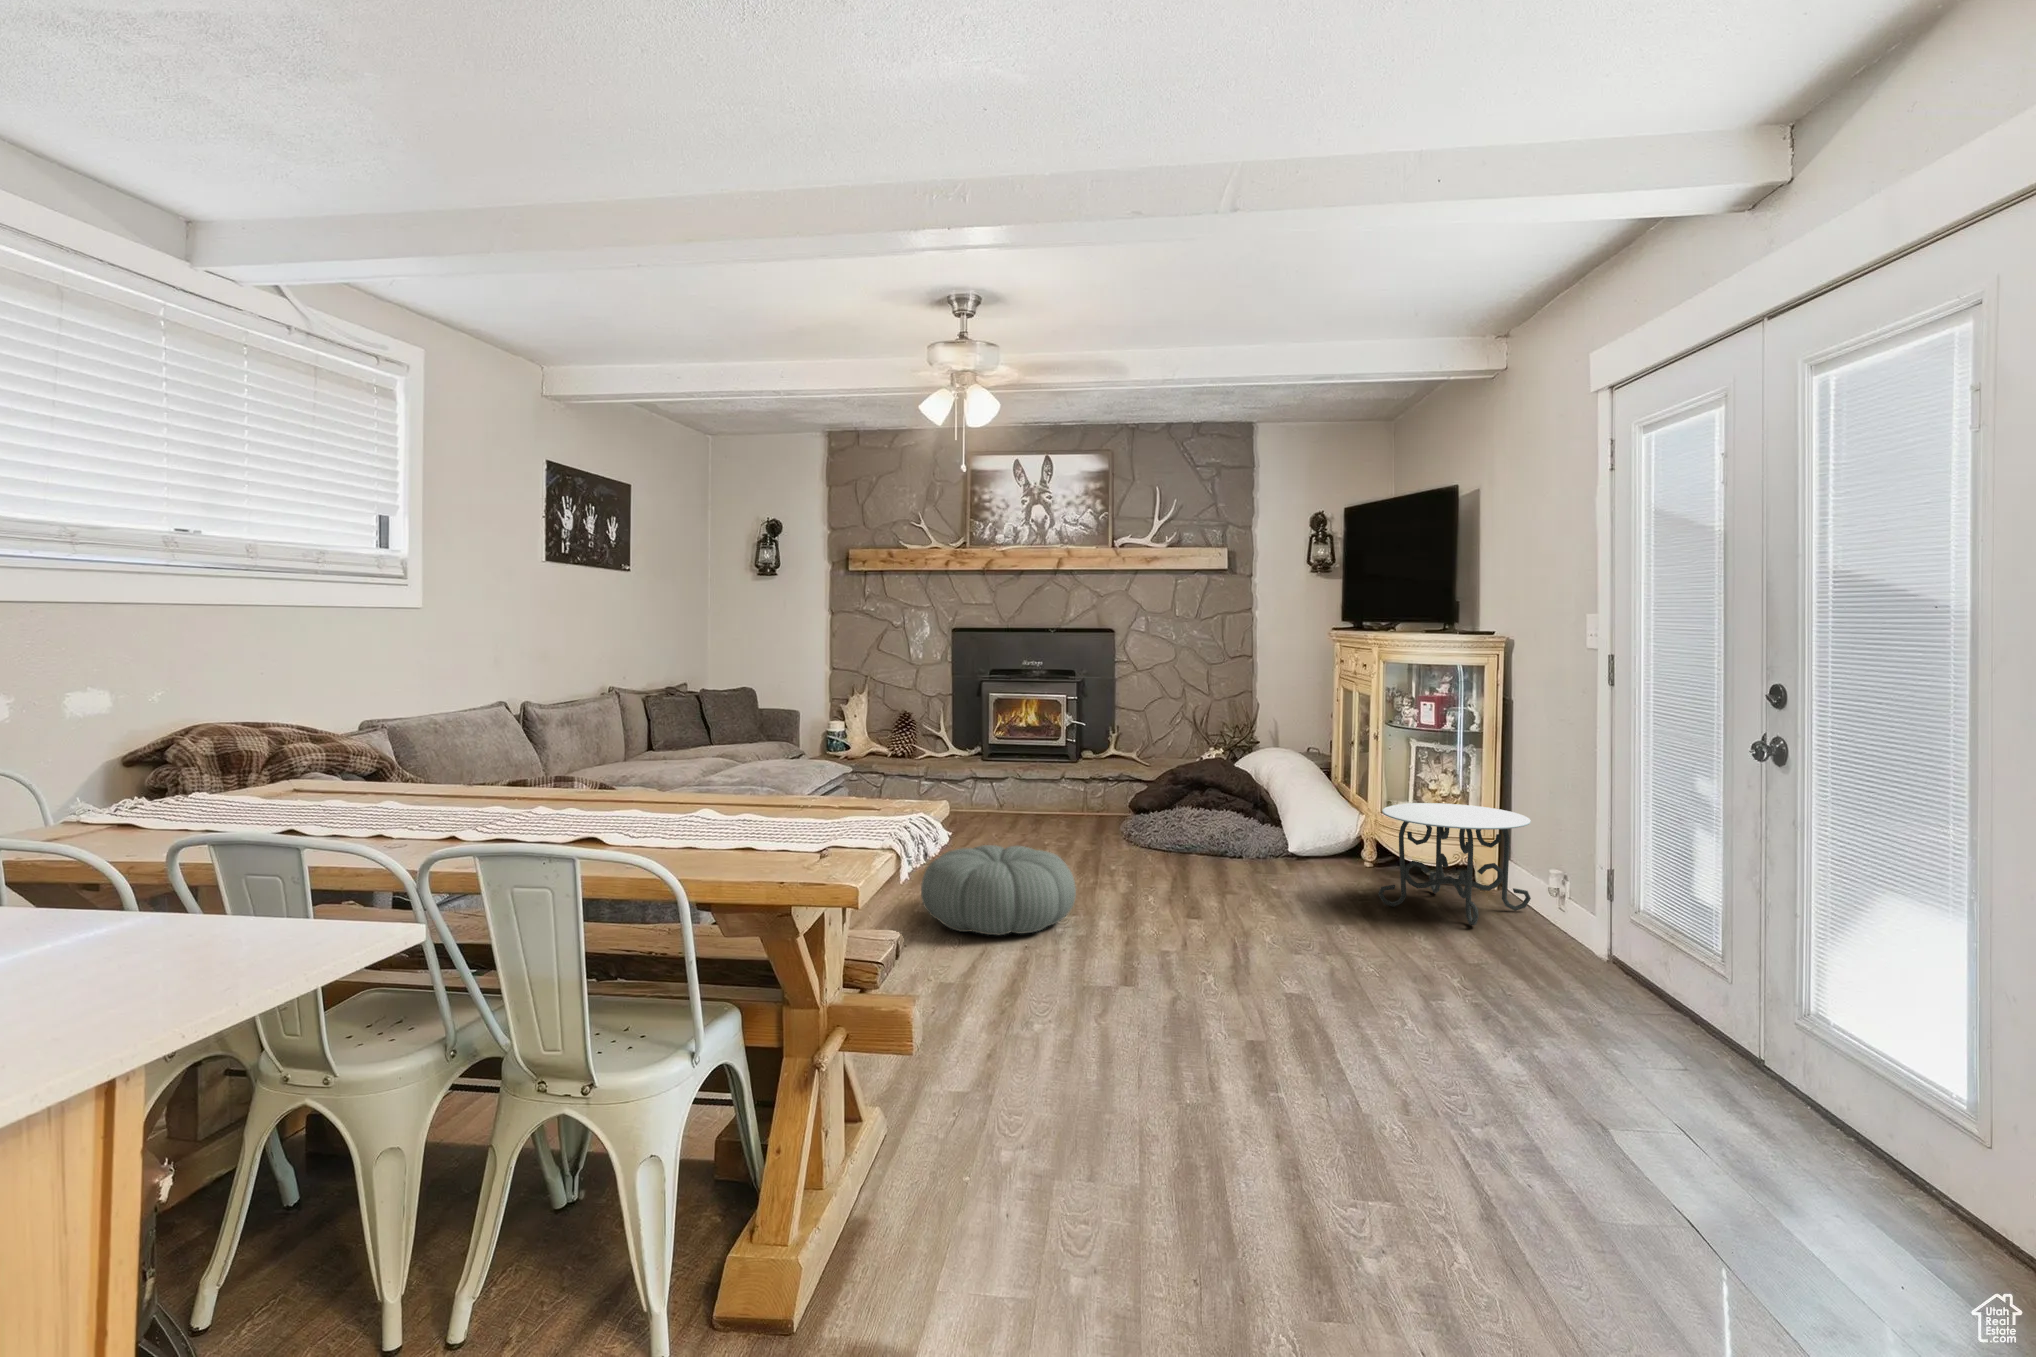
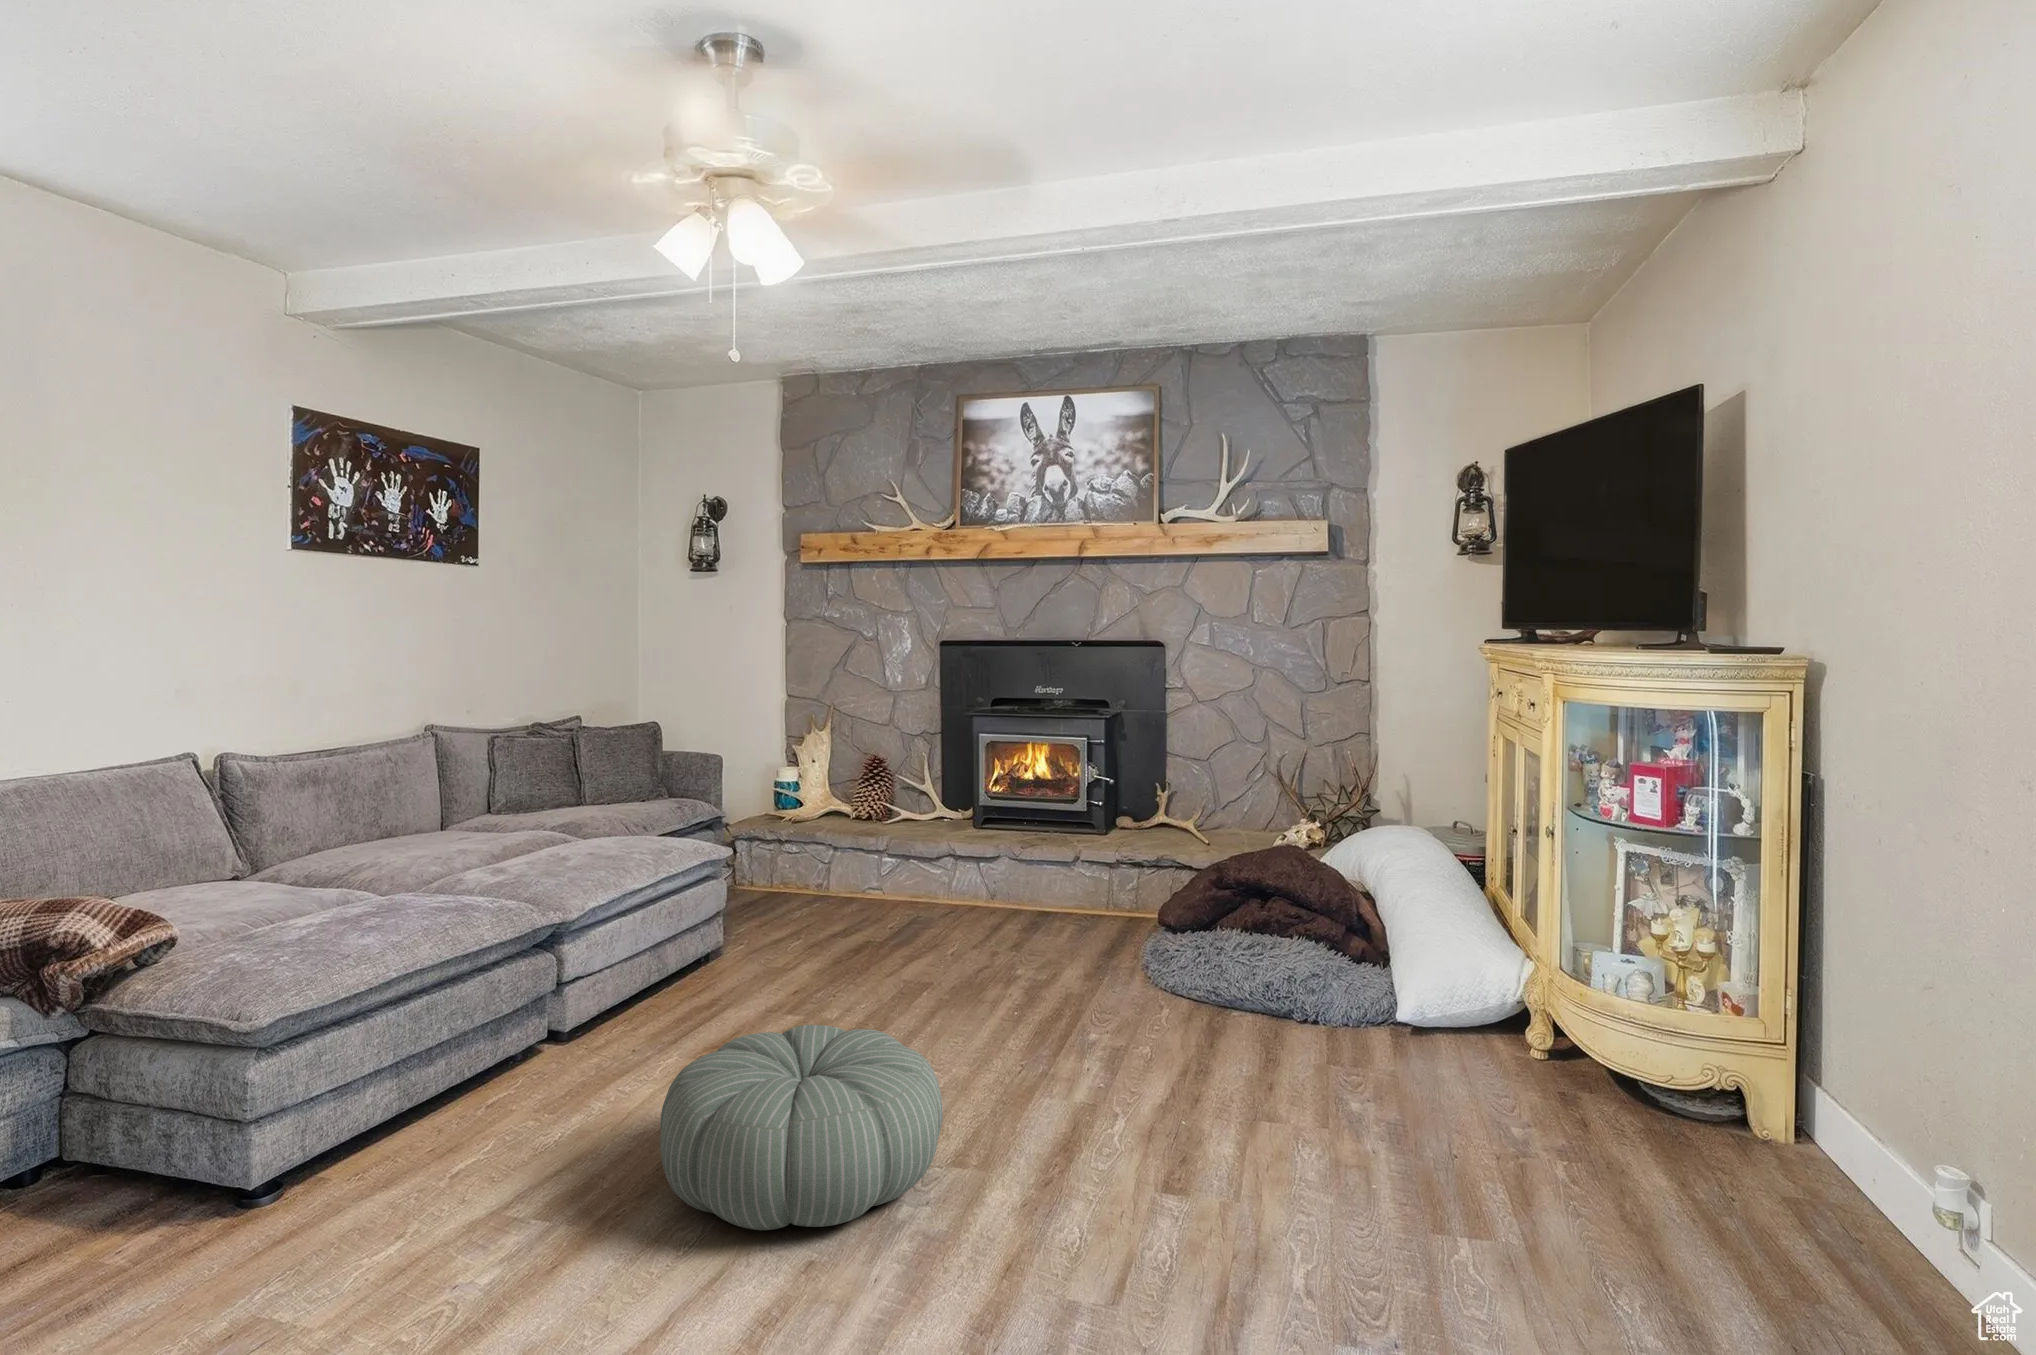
side table: present [1378,803,1531,925] -> none [1543,972,1878,1269]

